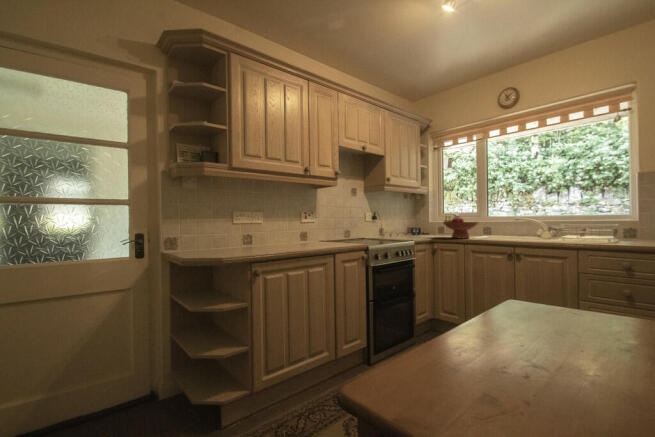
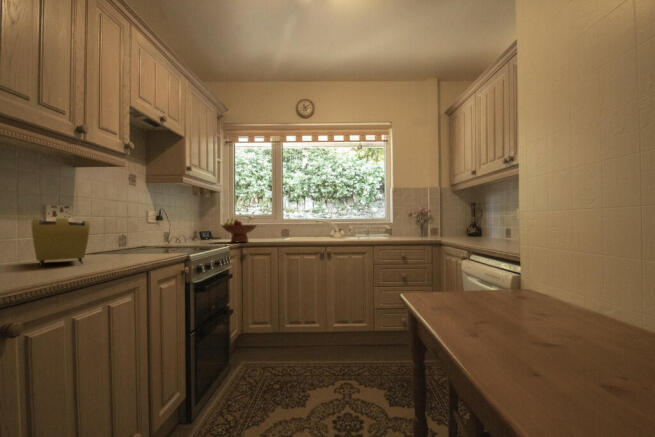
toaster: none [270,220,305,247] -> present [32,217,91,266]

